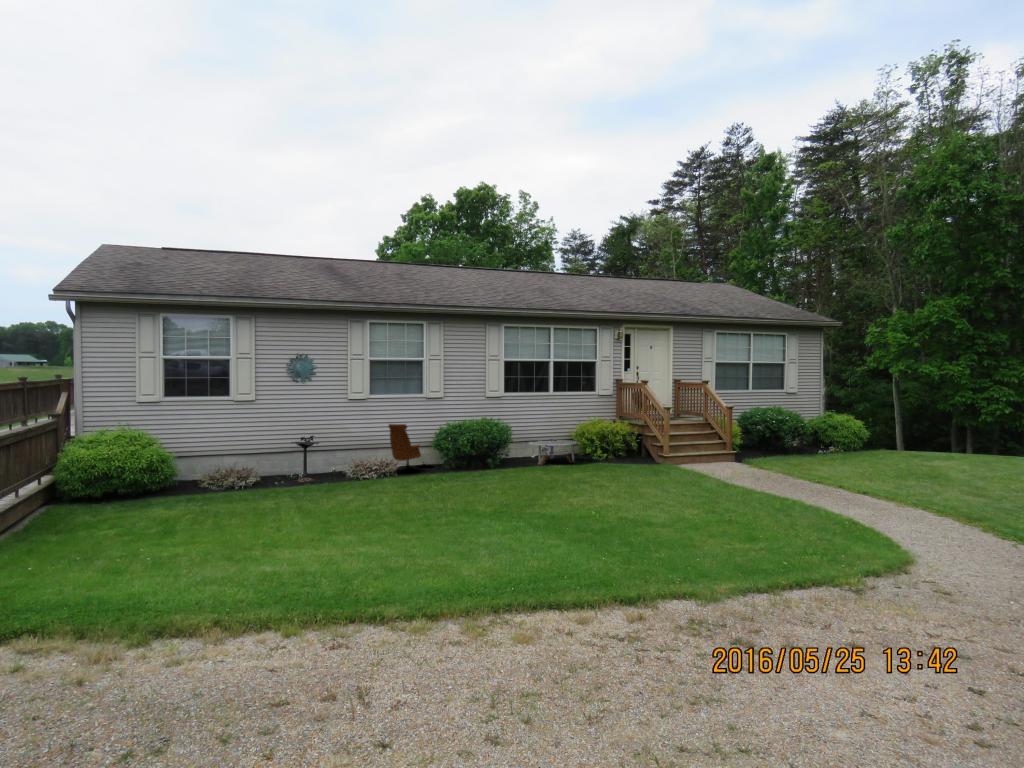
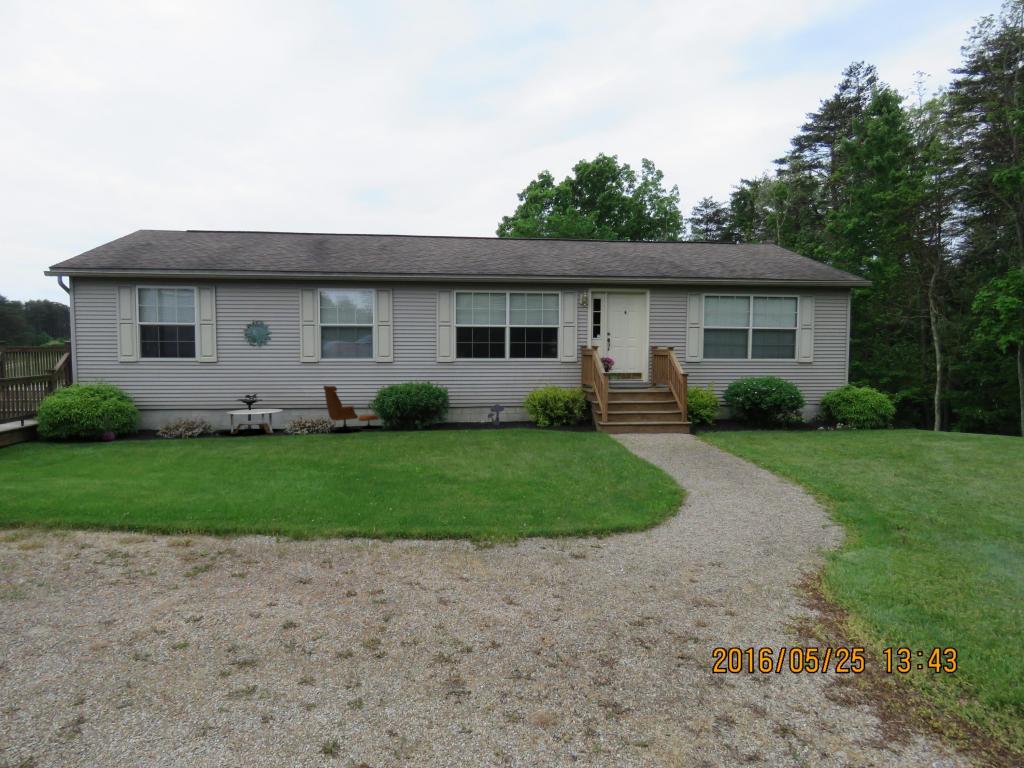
round table: present [529,440,577,465] -> present [227,409,283,434]
decorative plant: none [138,463,177,497] -> present [102,413,115,441]

